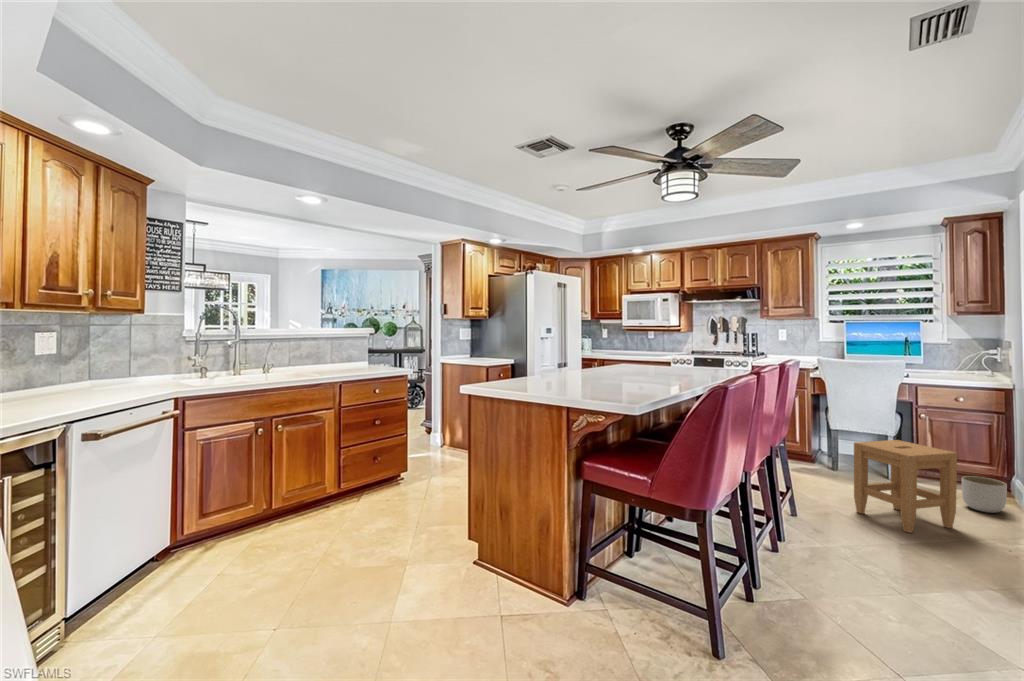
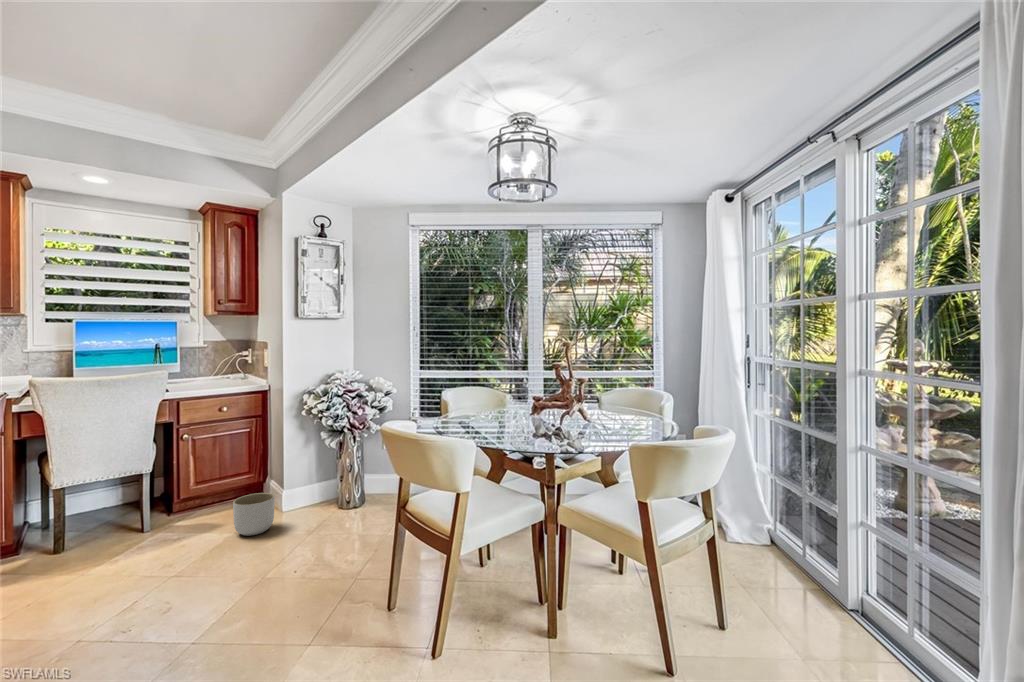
stool: present [854,440,957,533] -> none [94,480,237,623]

